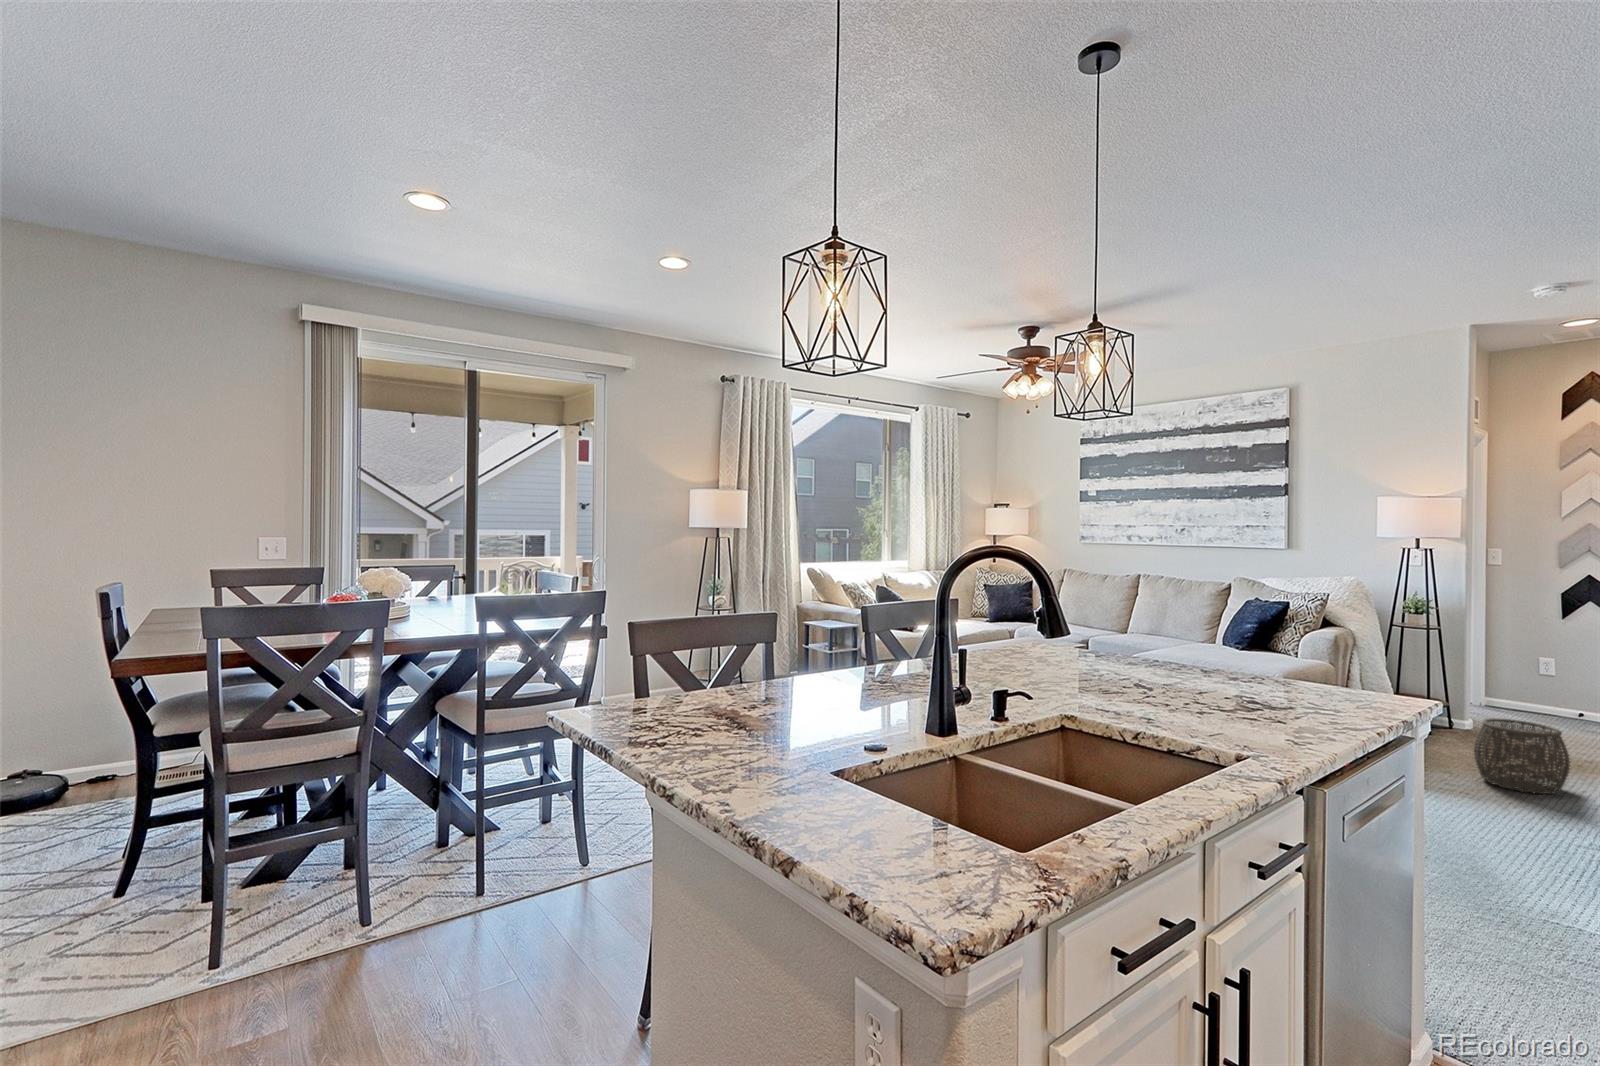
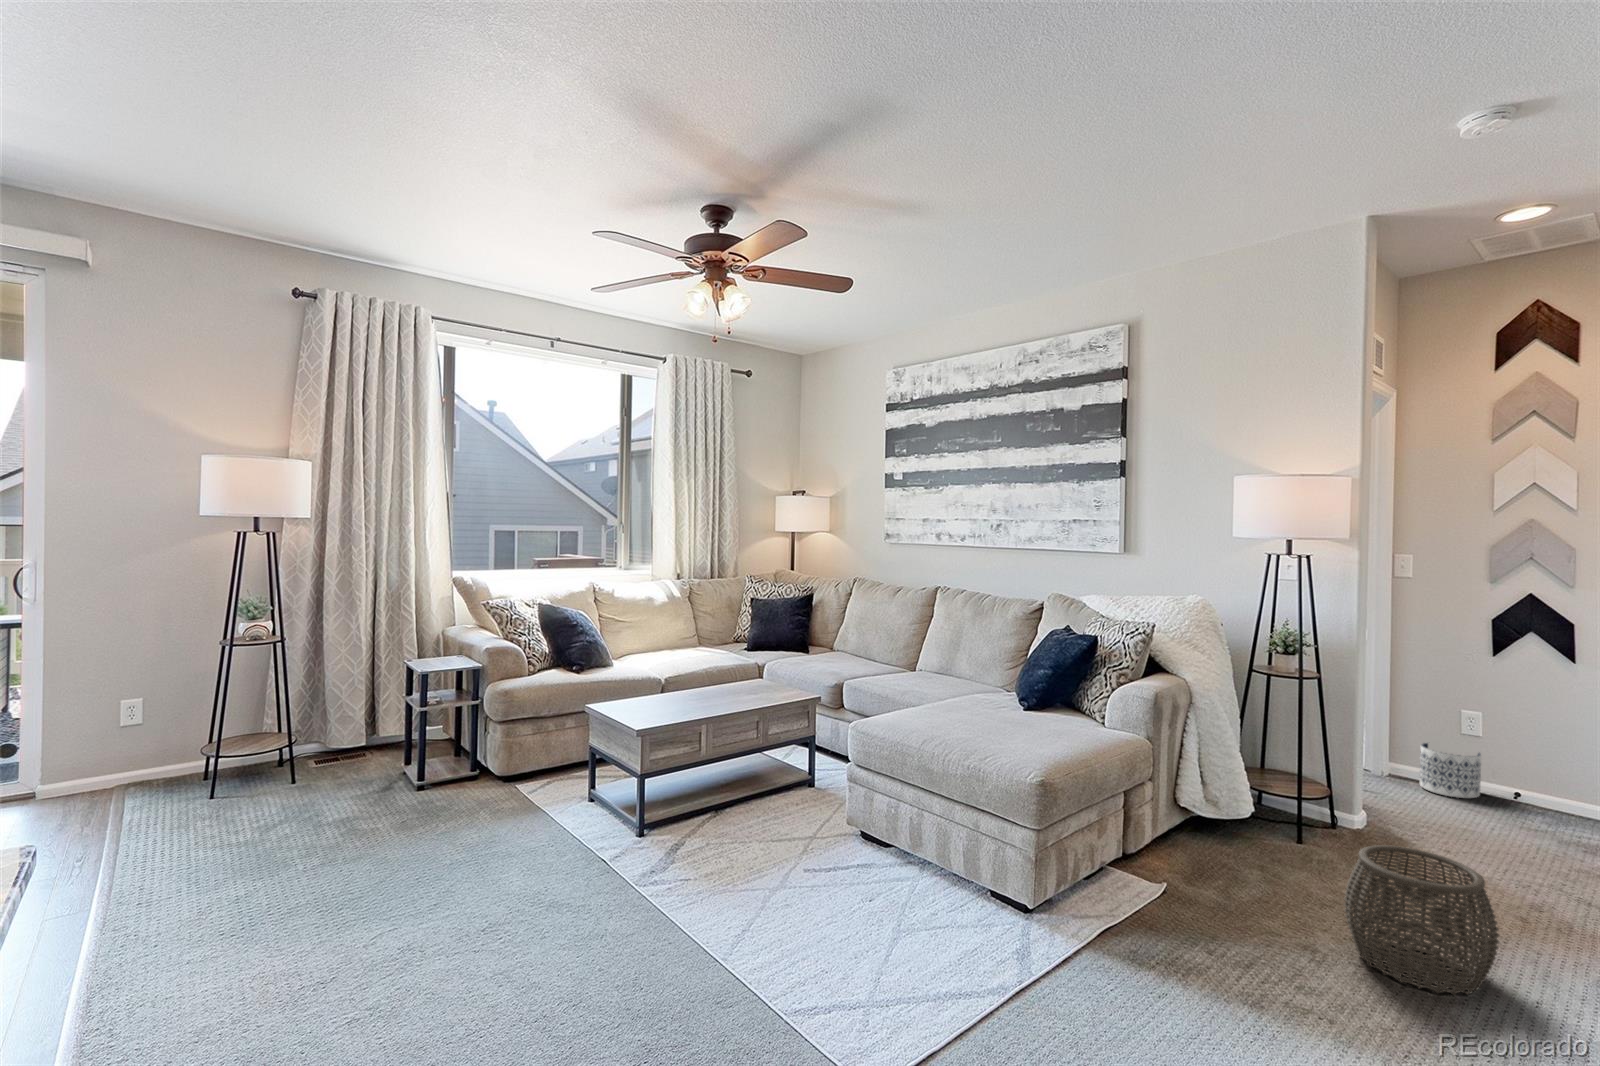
planter: none [1508,681,1555,718] -> present [1420,743,1481,798]

